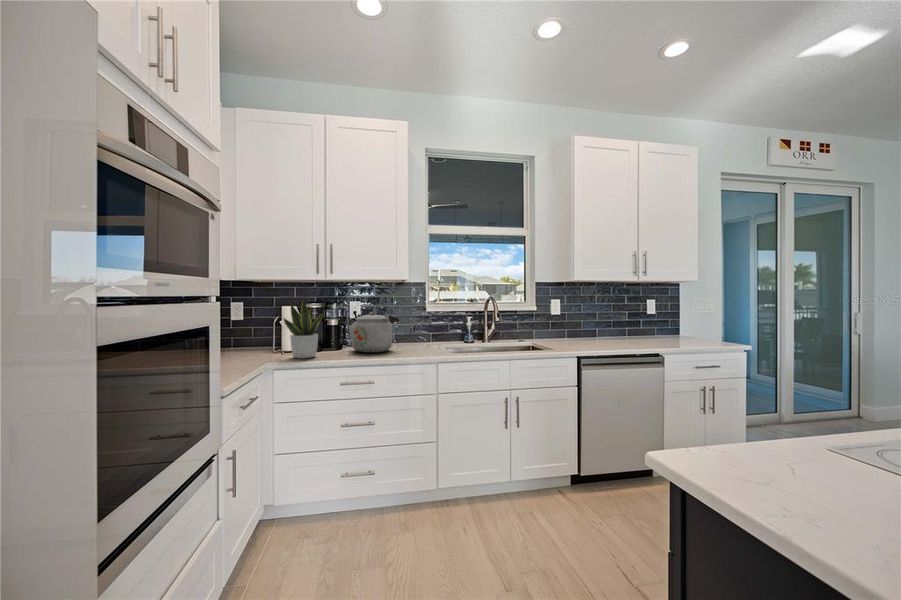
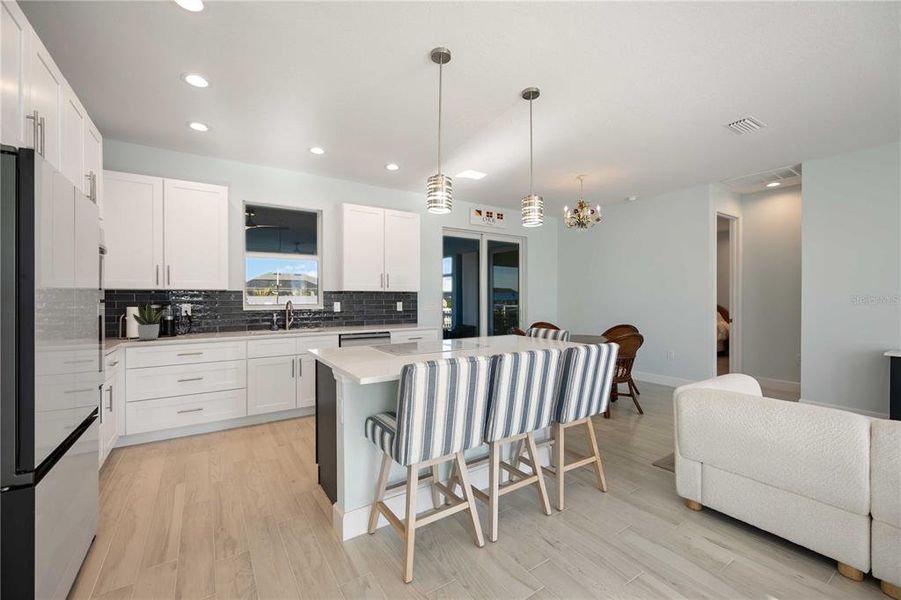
kettle: present [349,312,399,353] -> none [182,310,221,336]

